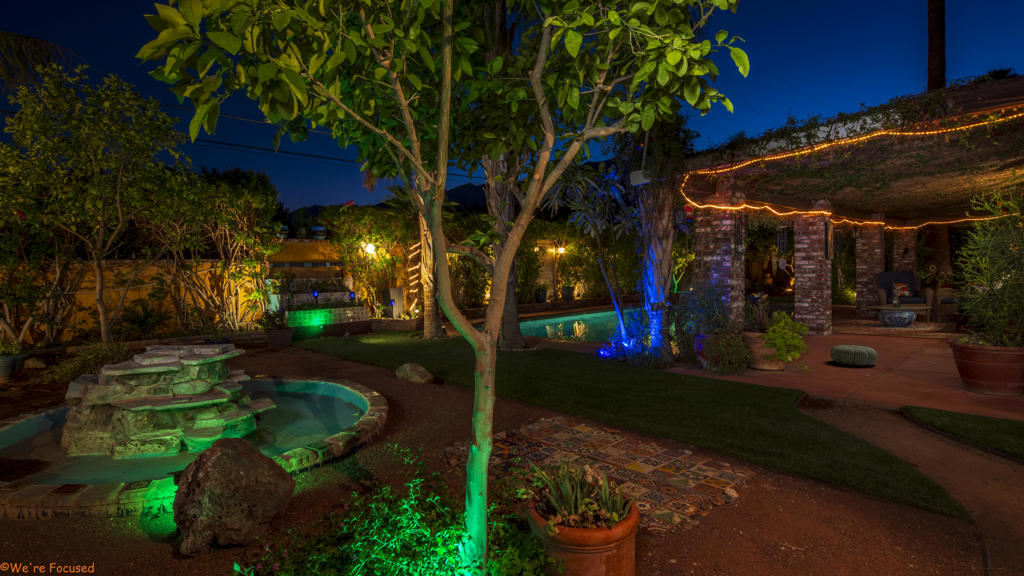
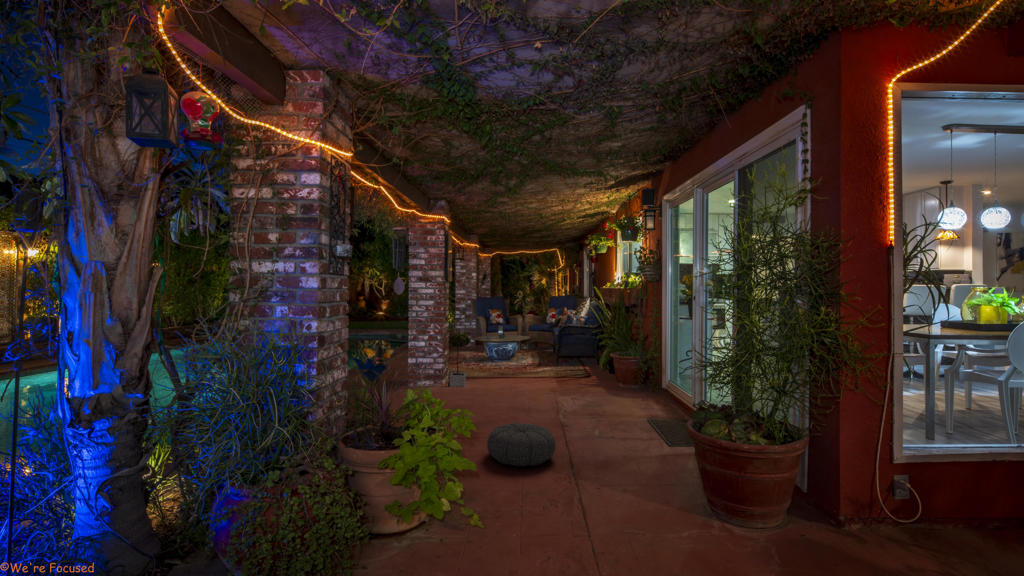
potted tree: none [829,297,849,338] -> present [448,332,471,387]

